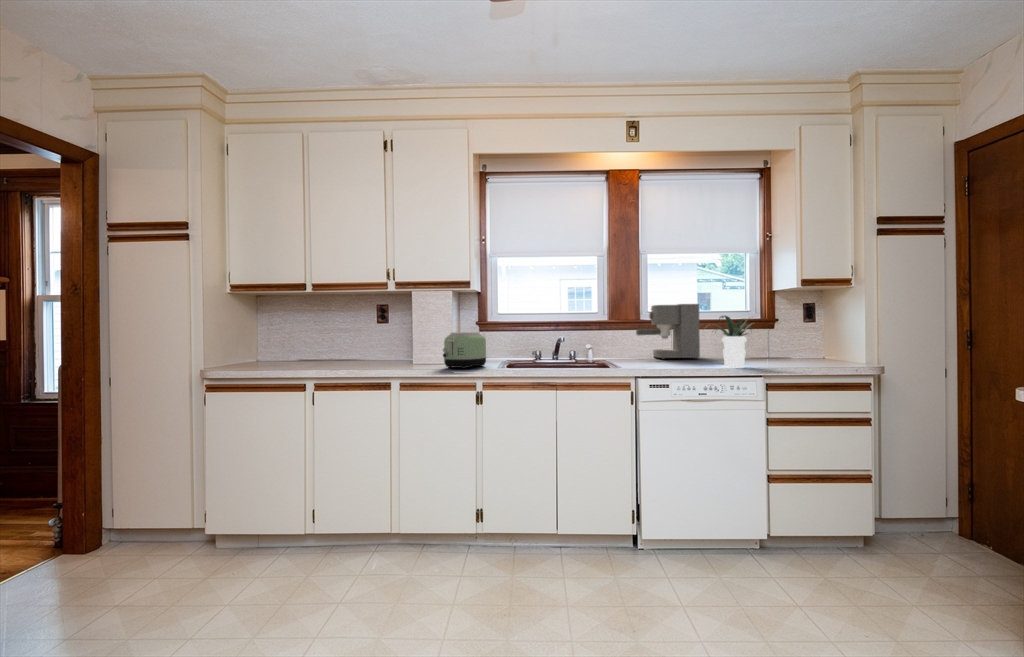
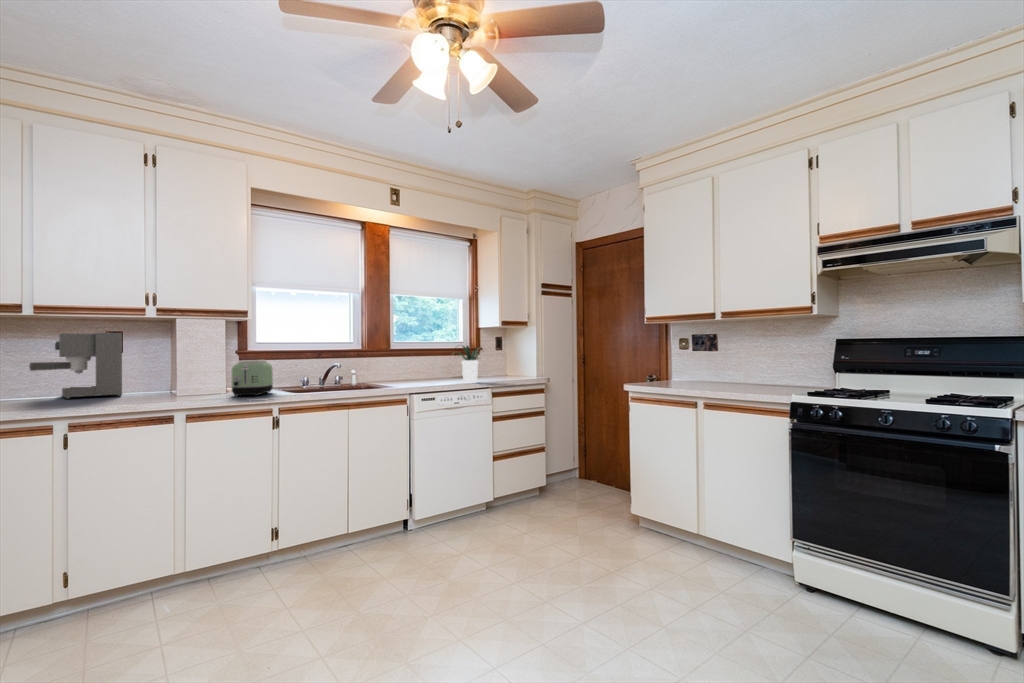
coffee maker: present [636,304,700,359] -> present [29,333,122,399]

